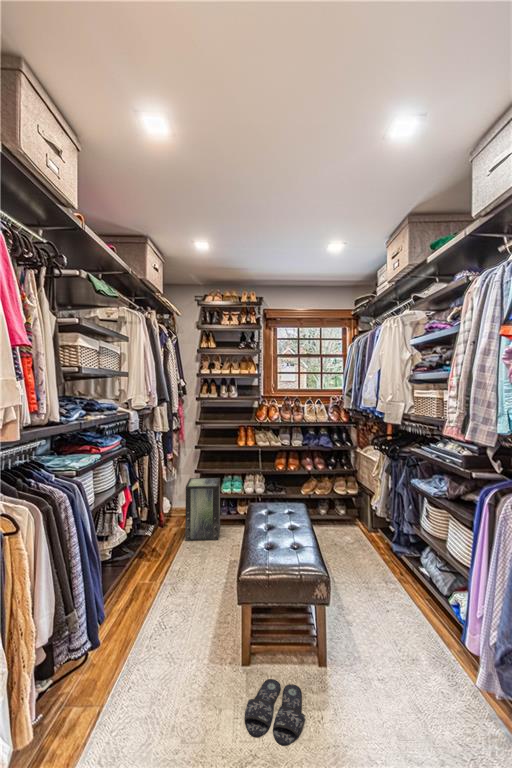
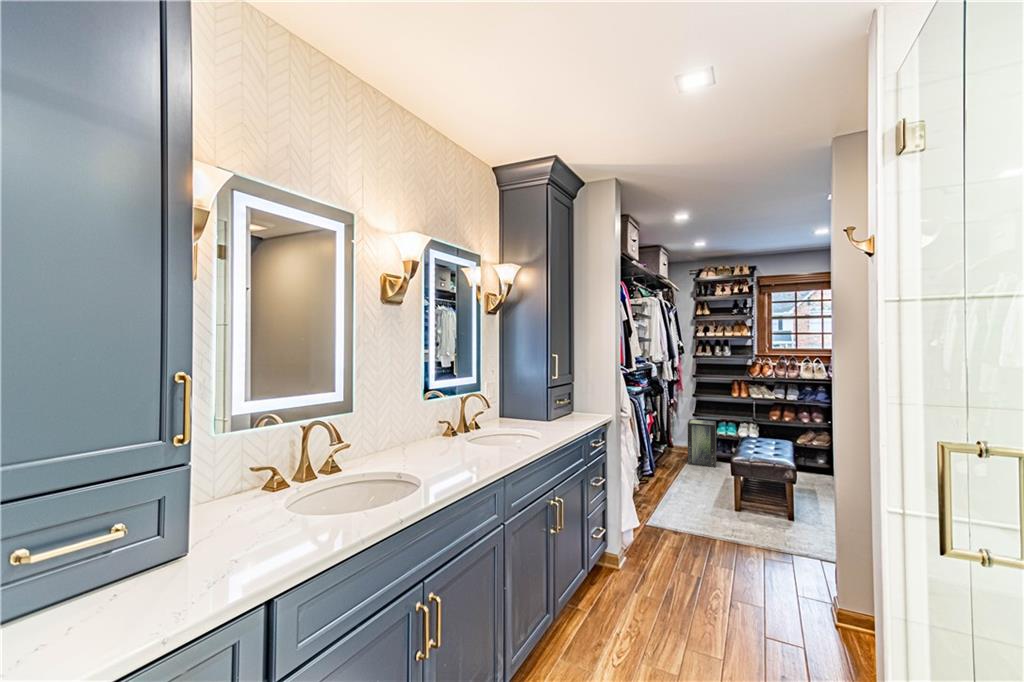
slippers: present [245,679,305,746] -> none [738,519,776,536]

